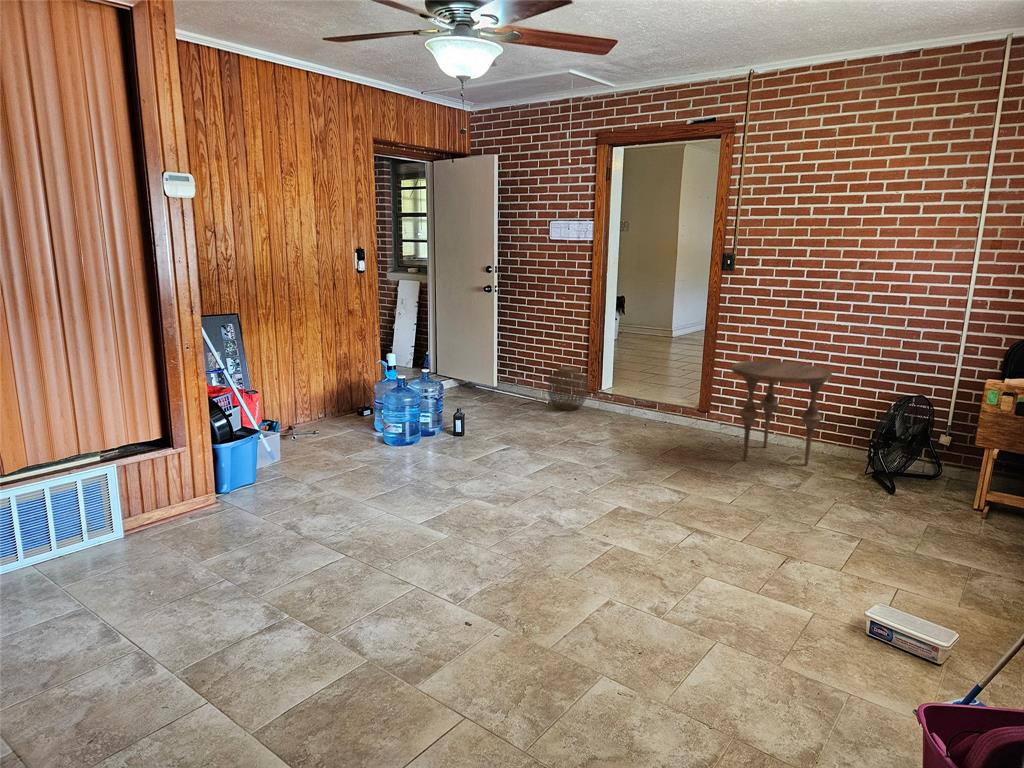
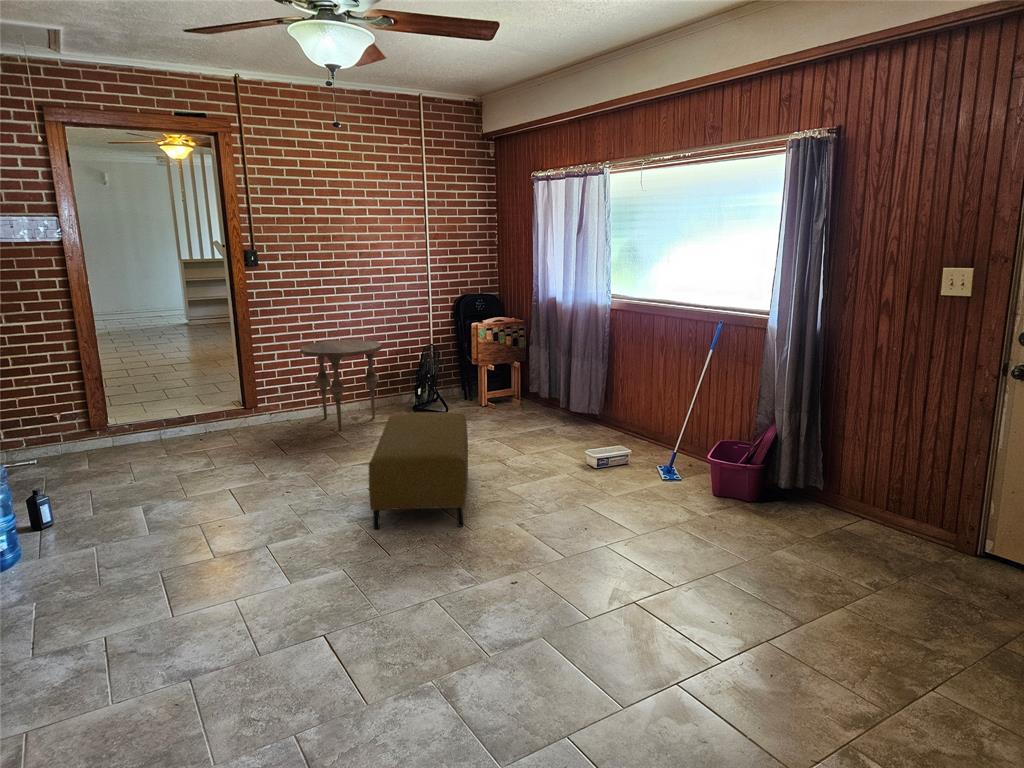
woven basket: present [548,366,588,411] -> none [44,403,107,461]
ottoman: none [527,446,739,576] -> present [369,412,468,529]

